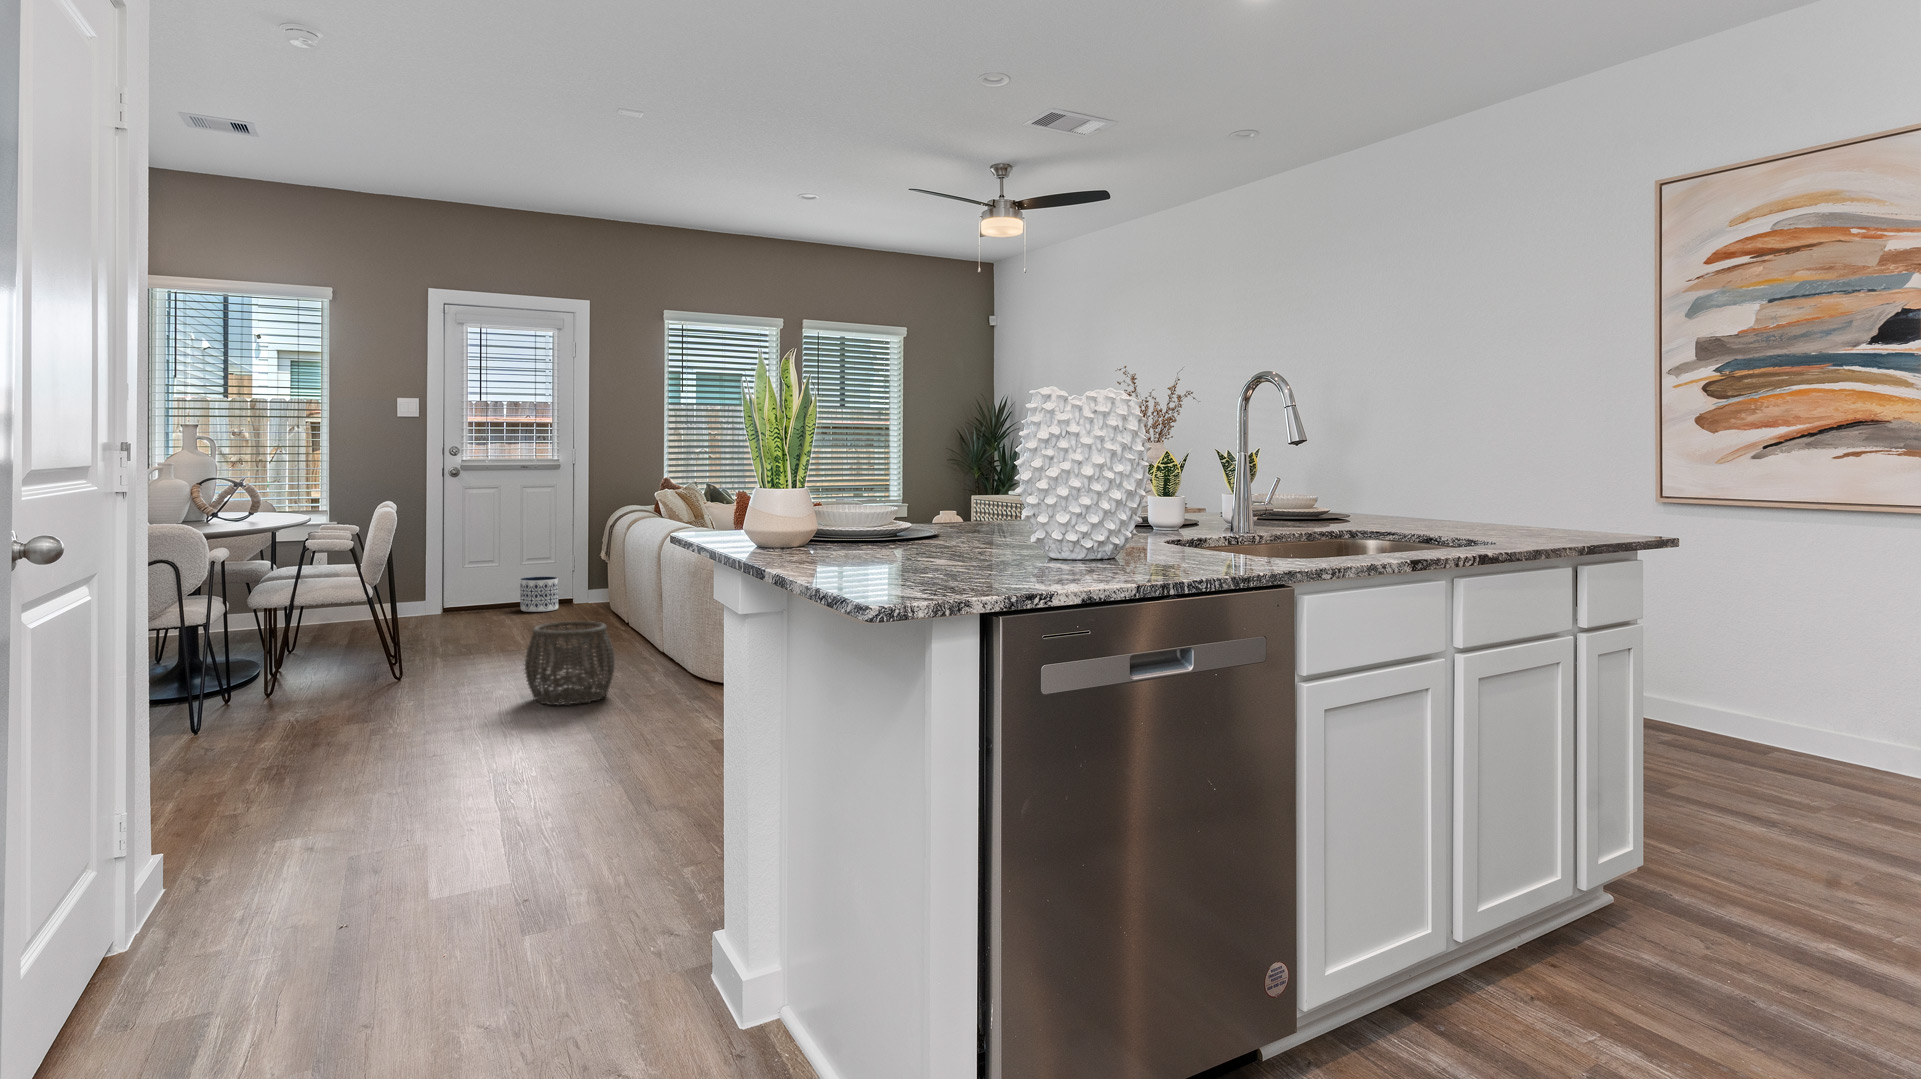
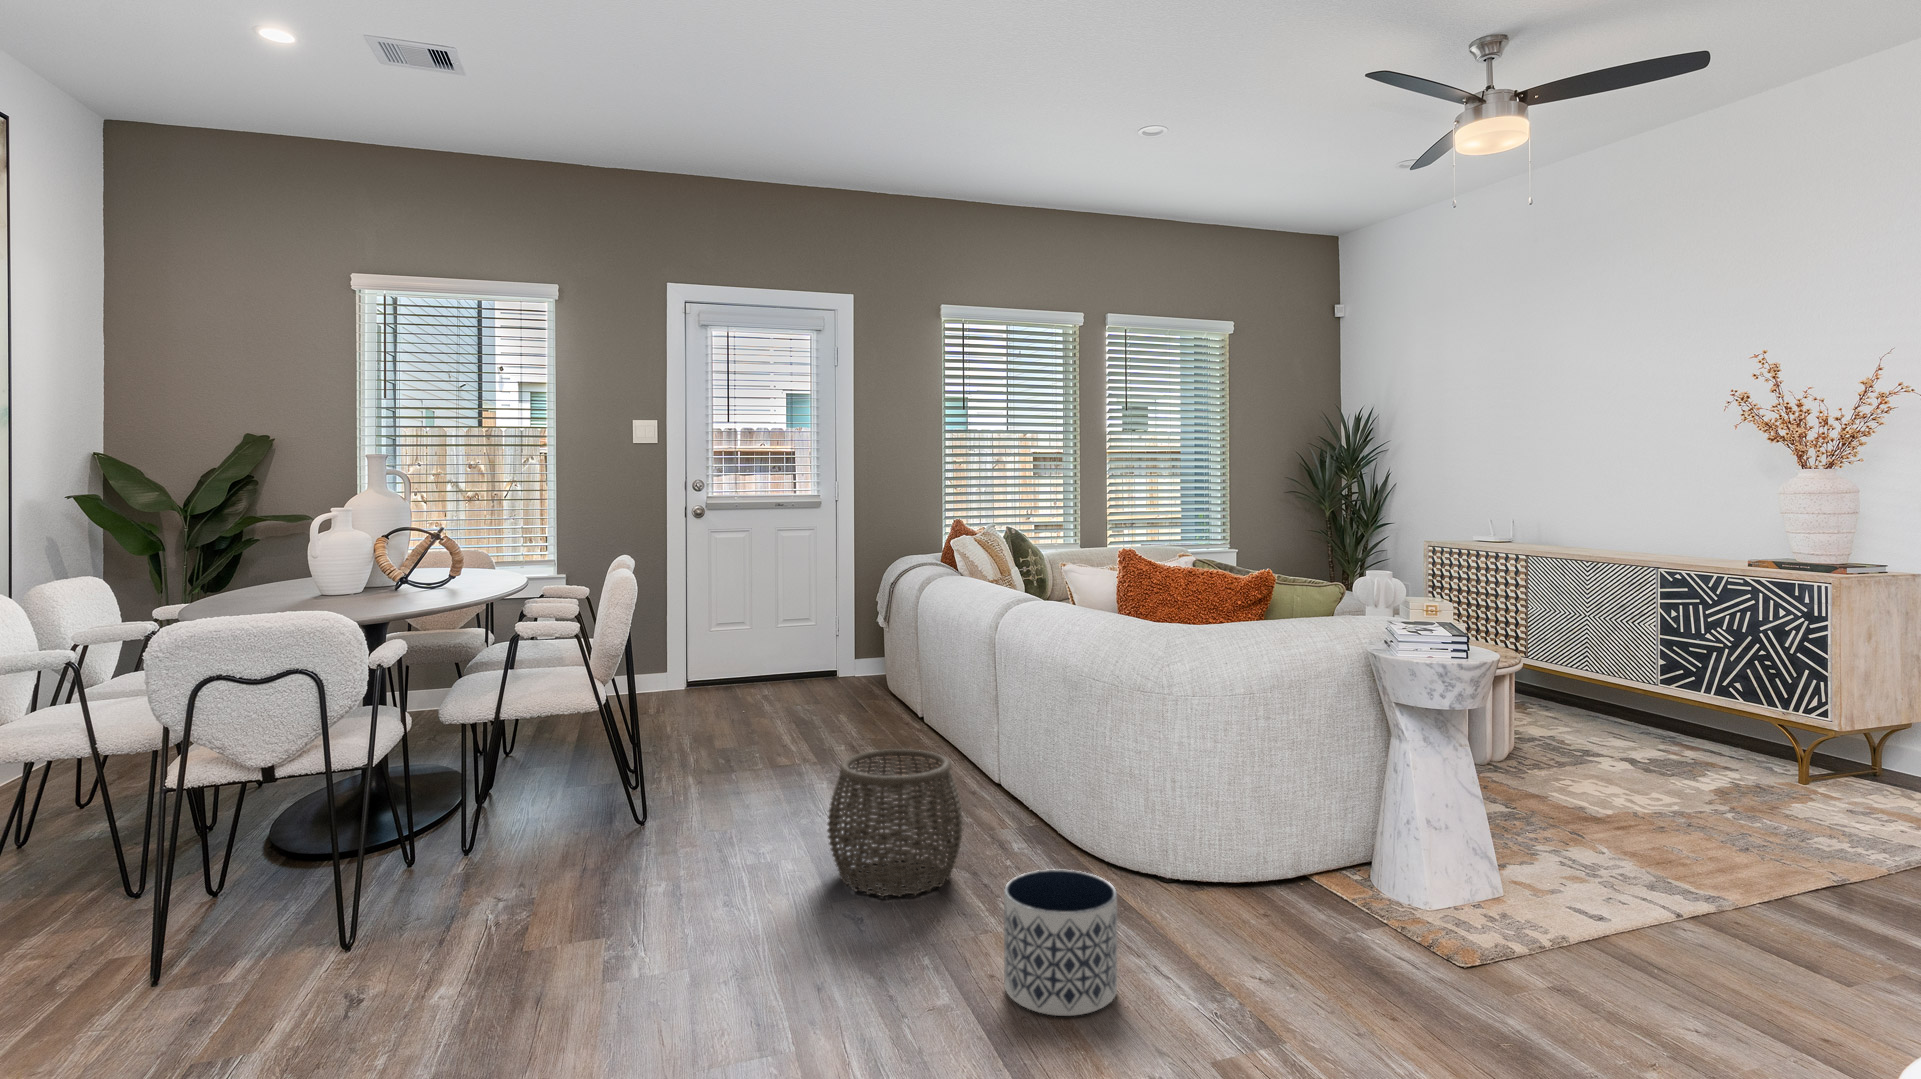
planter: present [520,576,558,612] -> present [1004,869,1117,1016]

